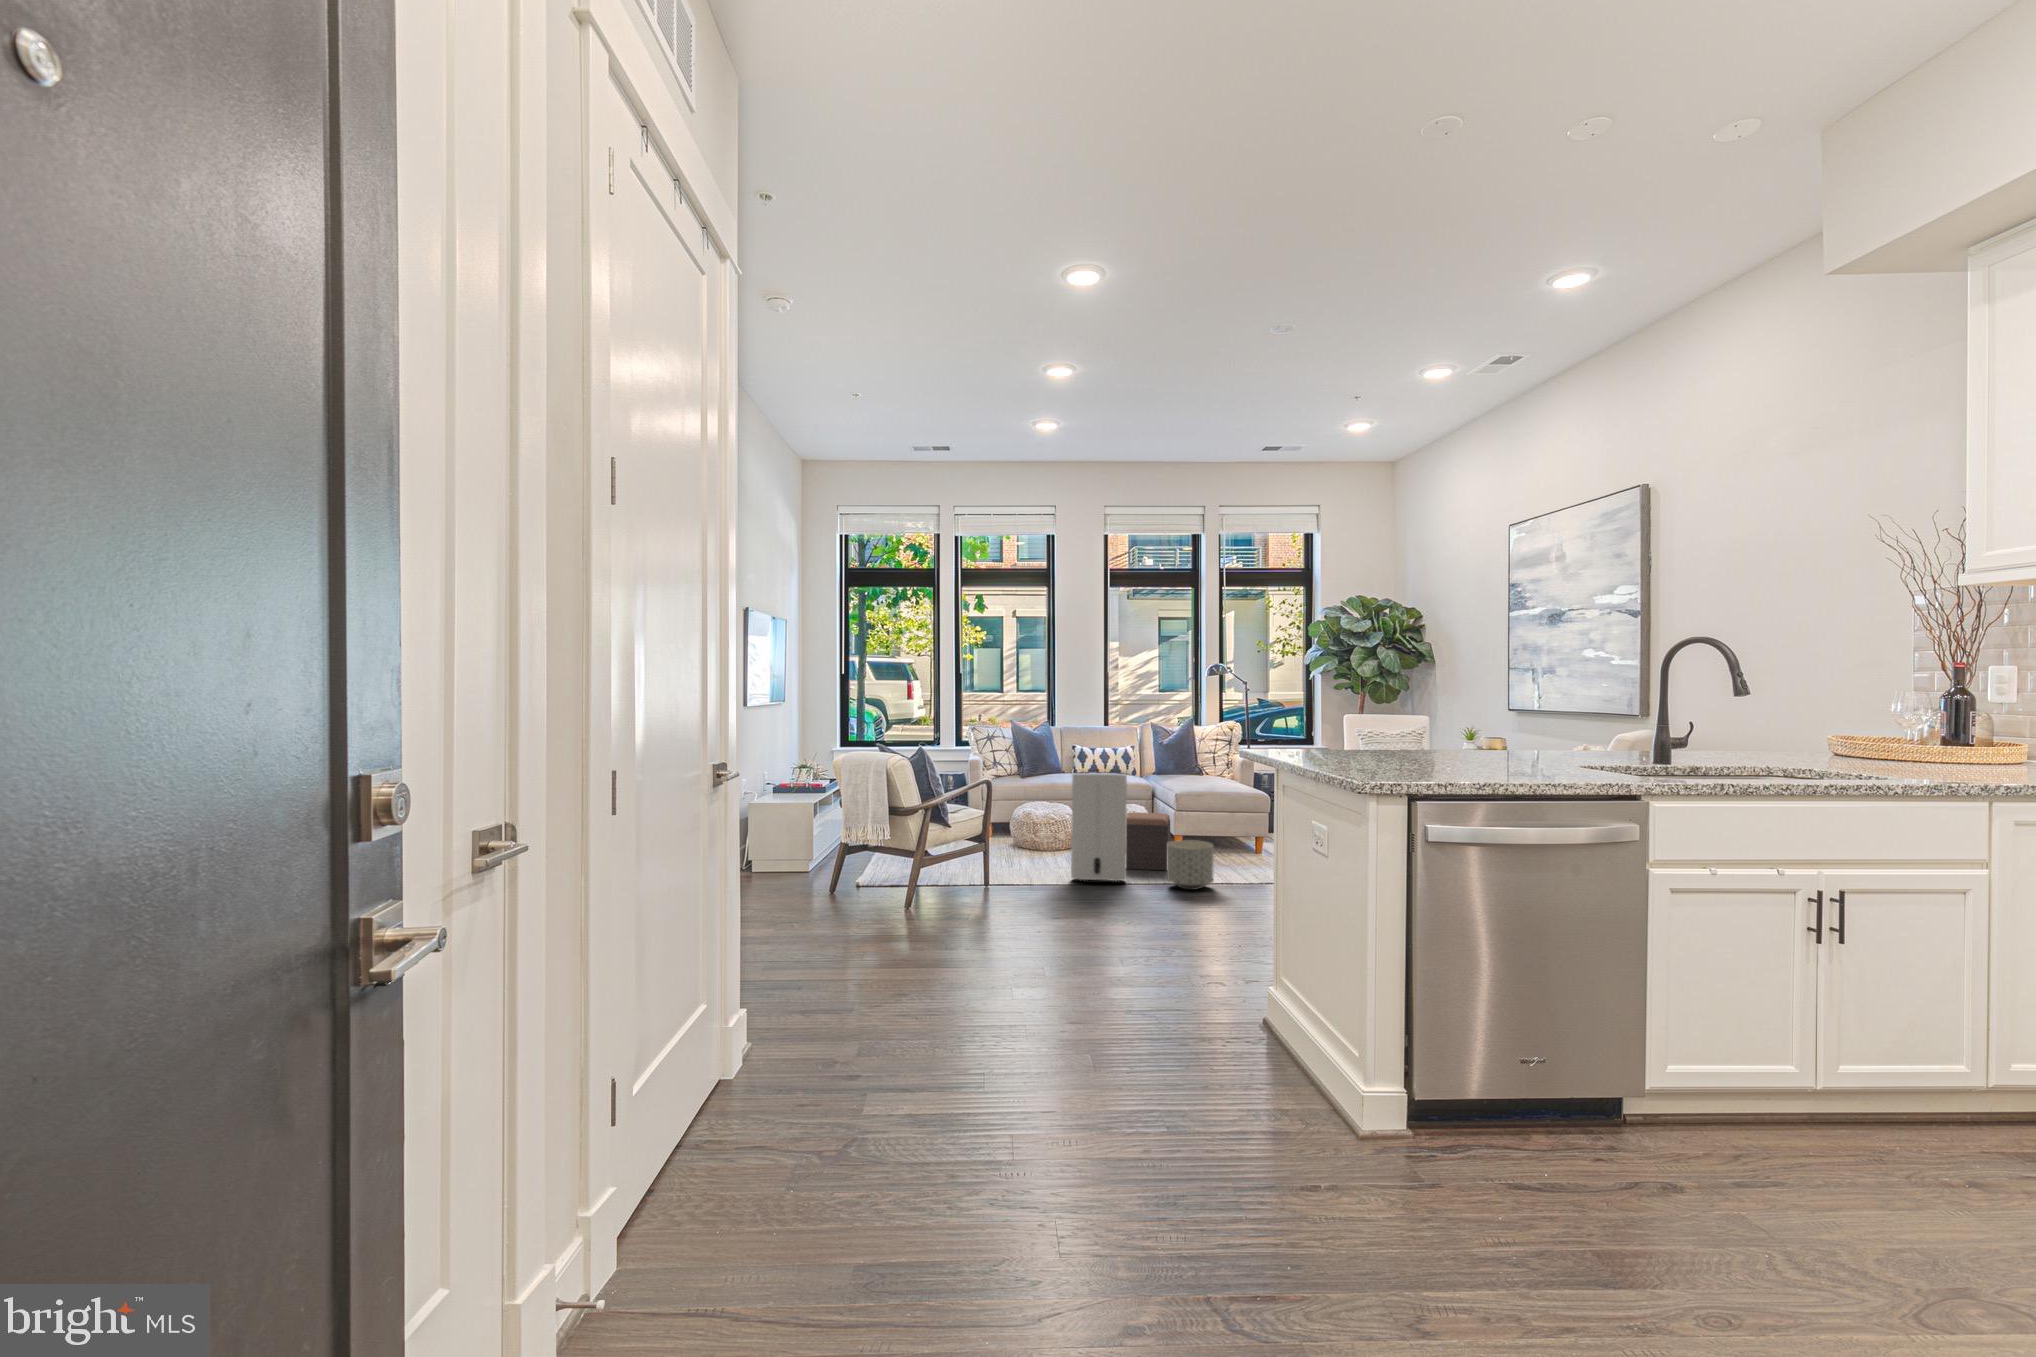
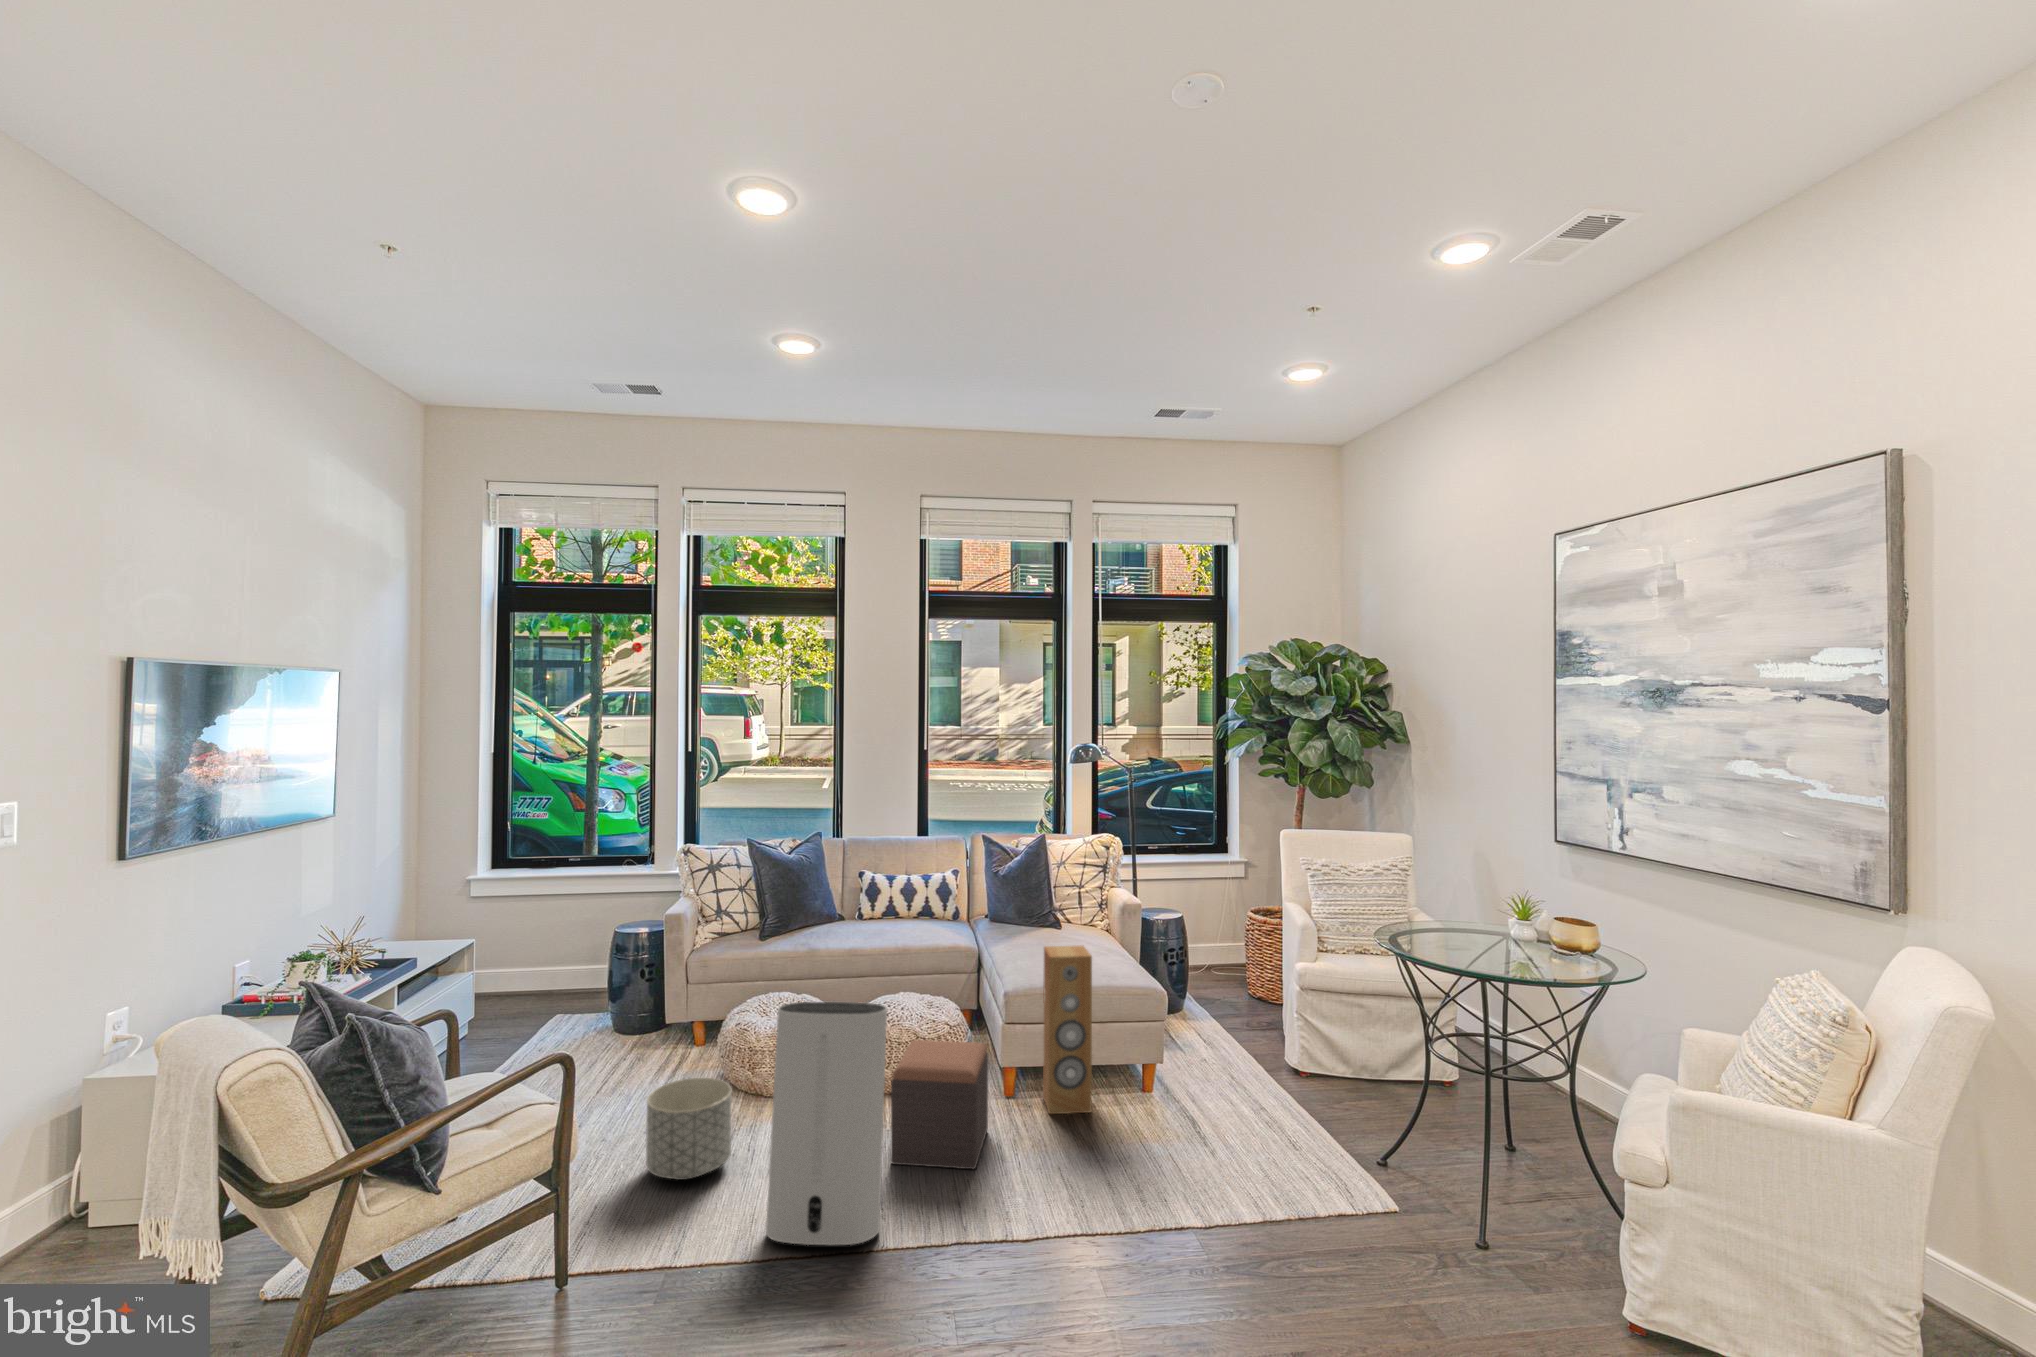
speaker: none [1198,769,1227,859] -> present [1043,945,1092,1114]
planter: present [1167,840,1213,890] -> present [646,1077,732,1180]

